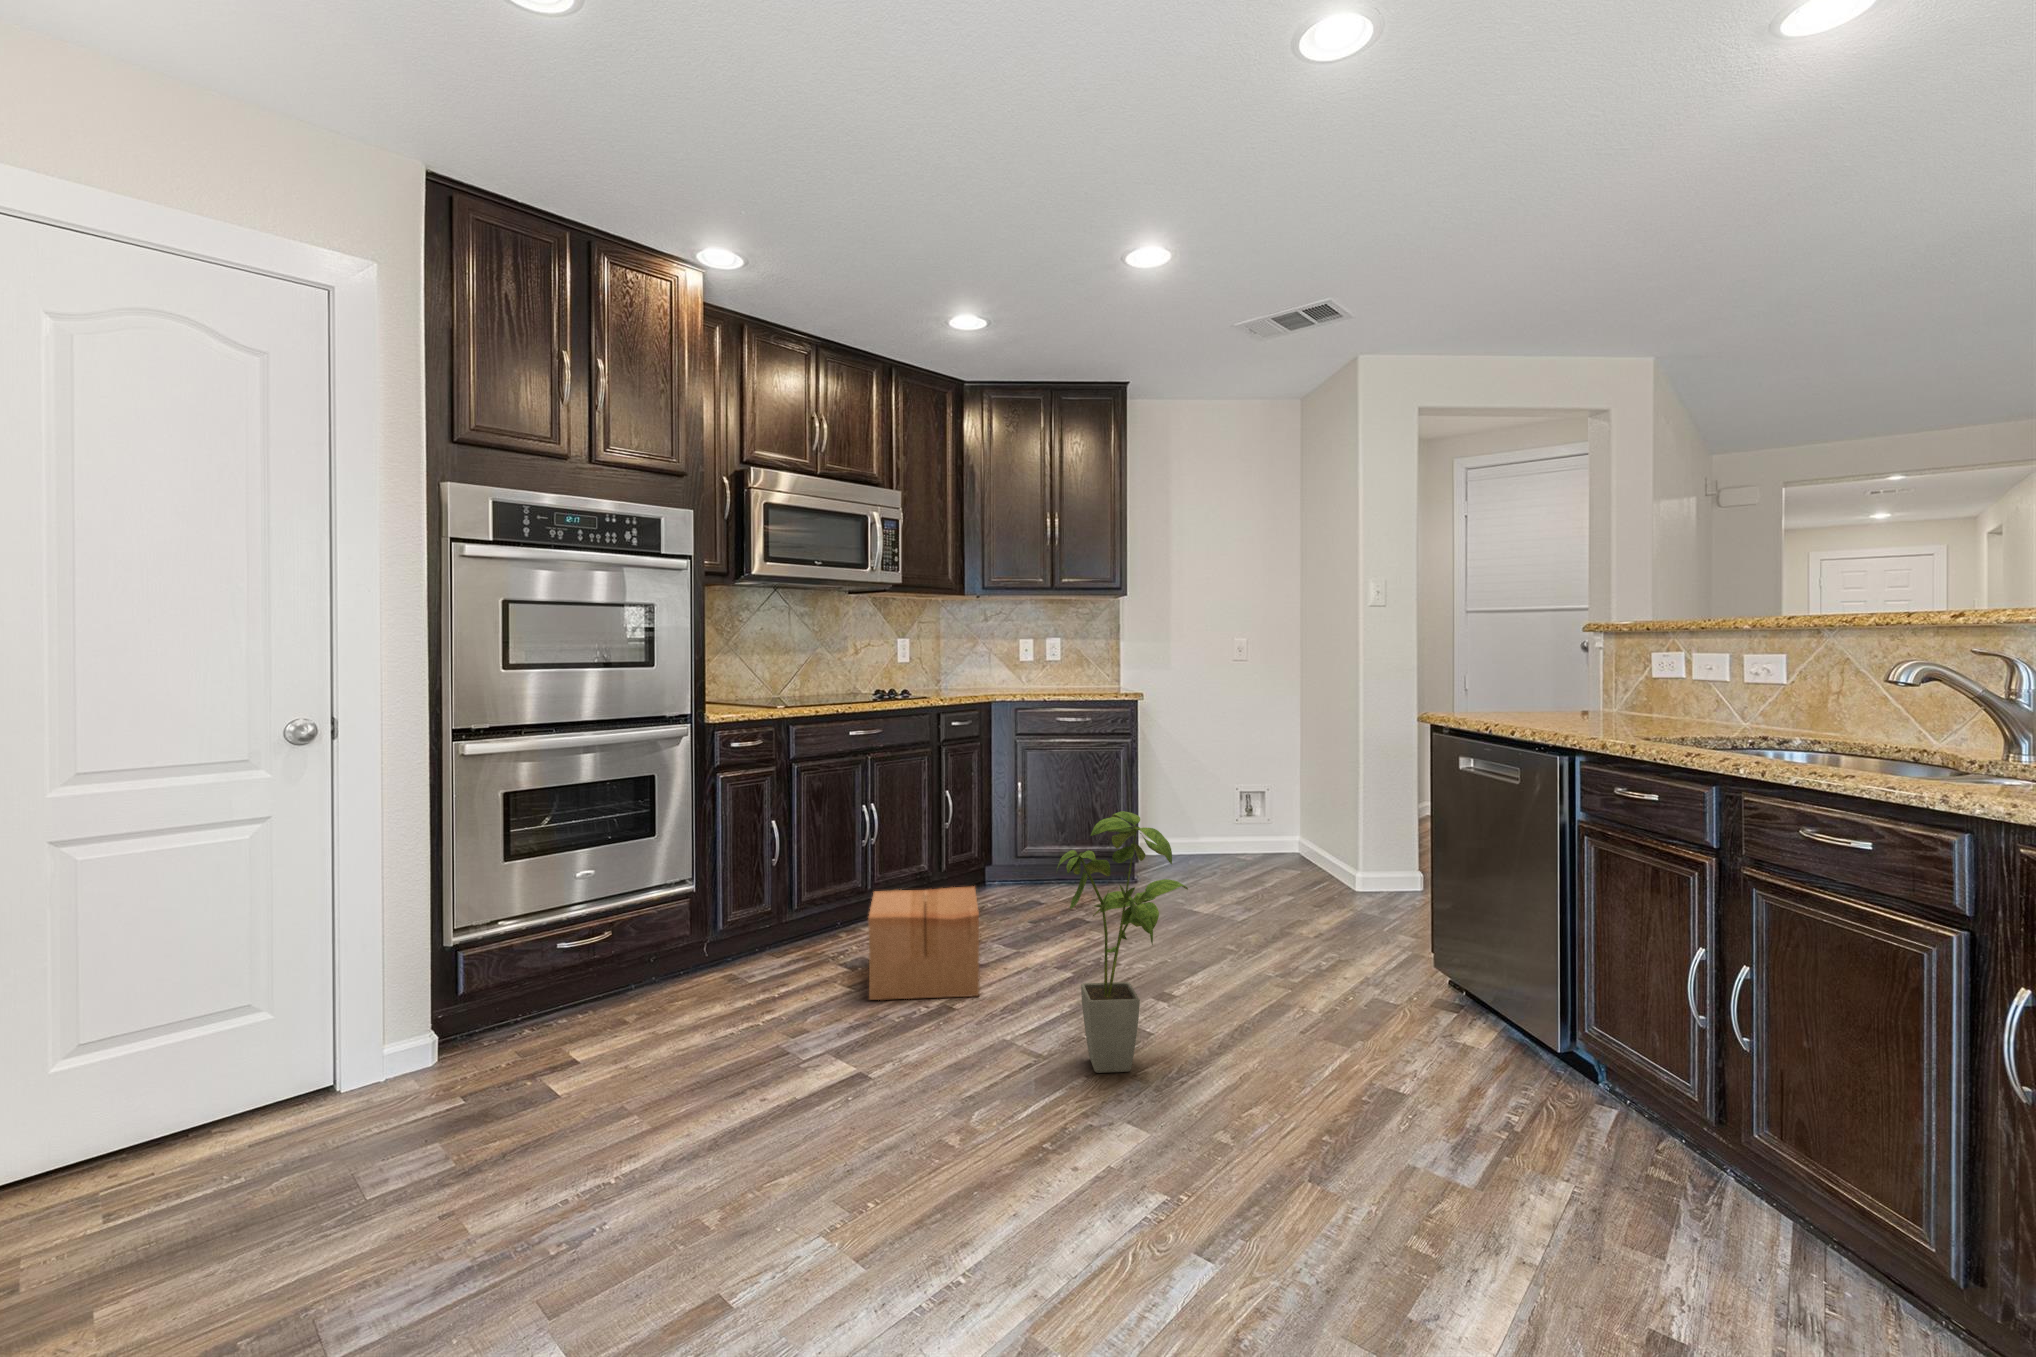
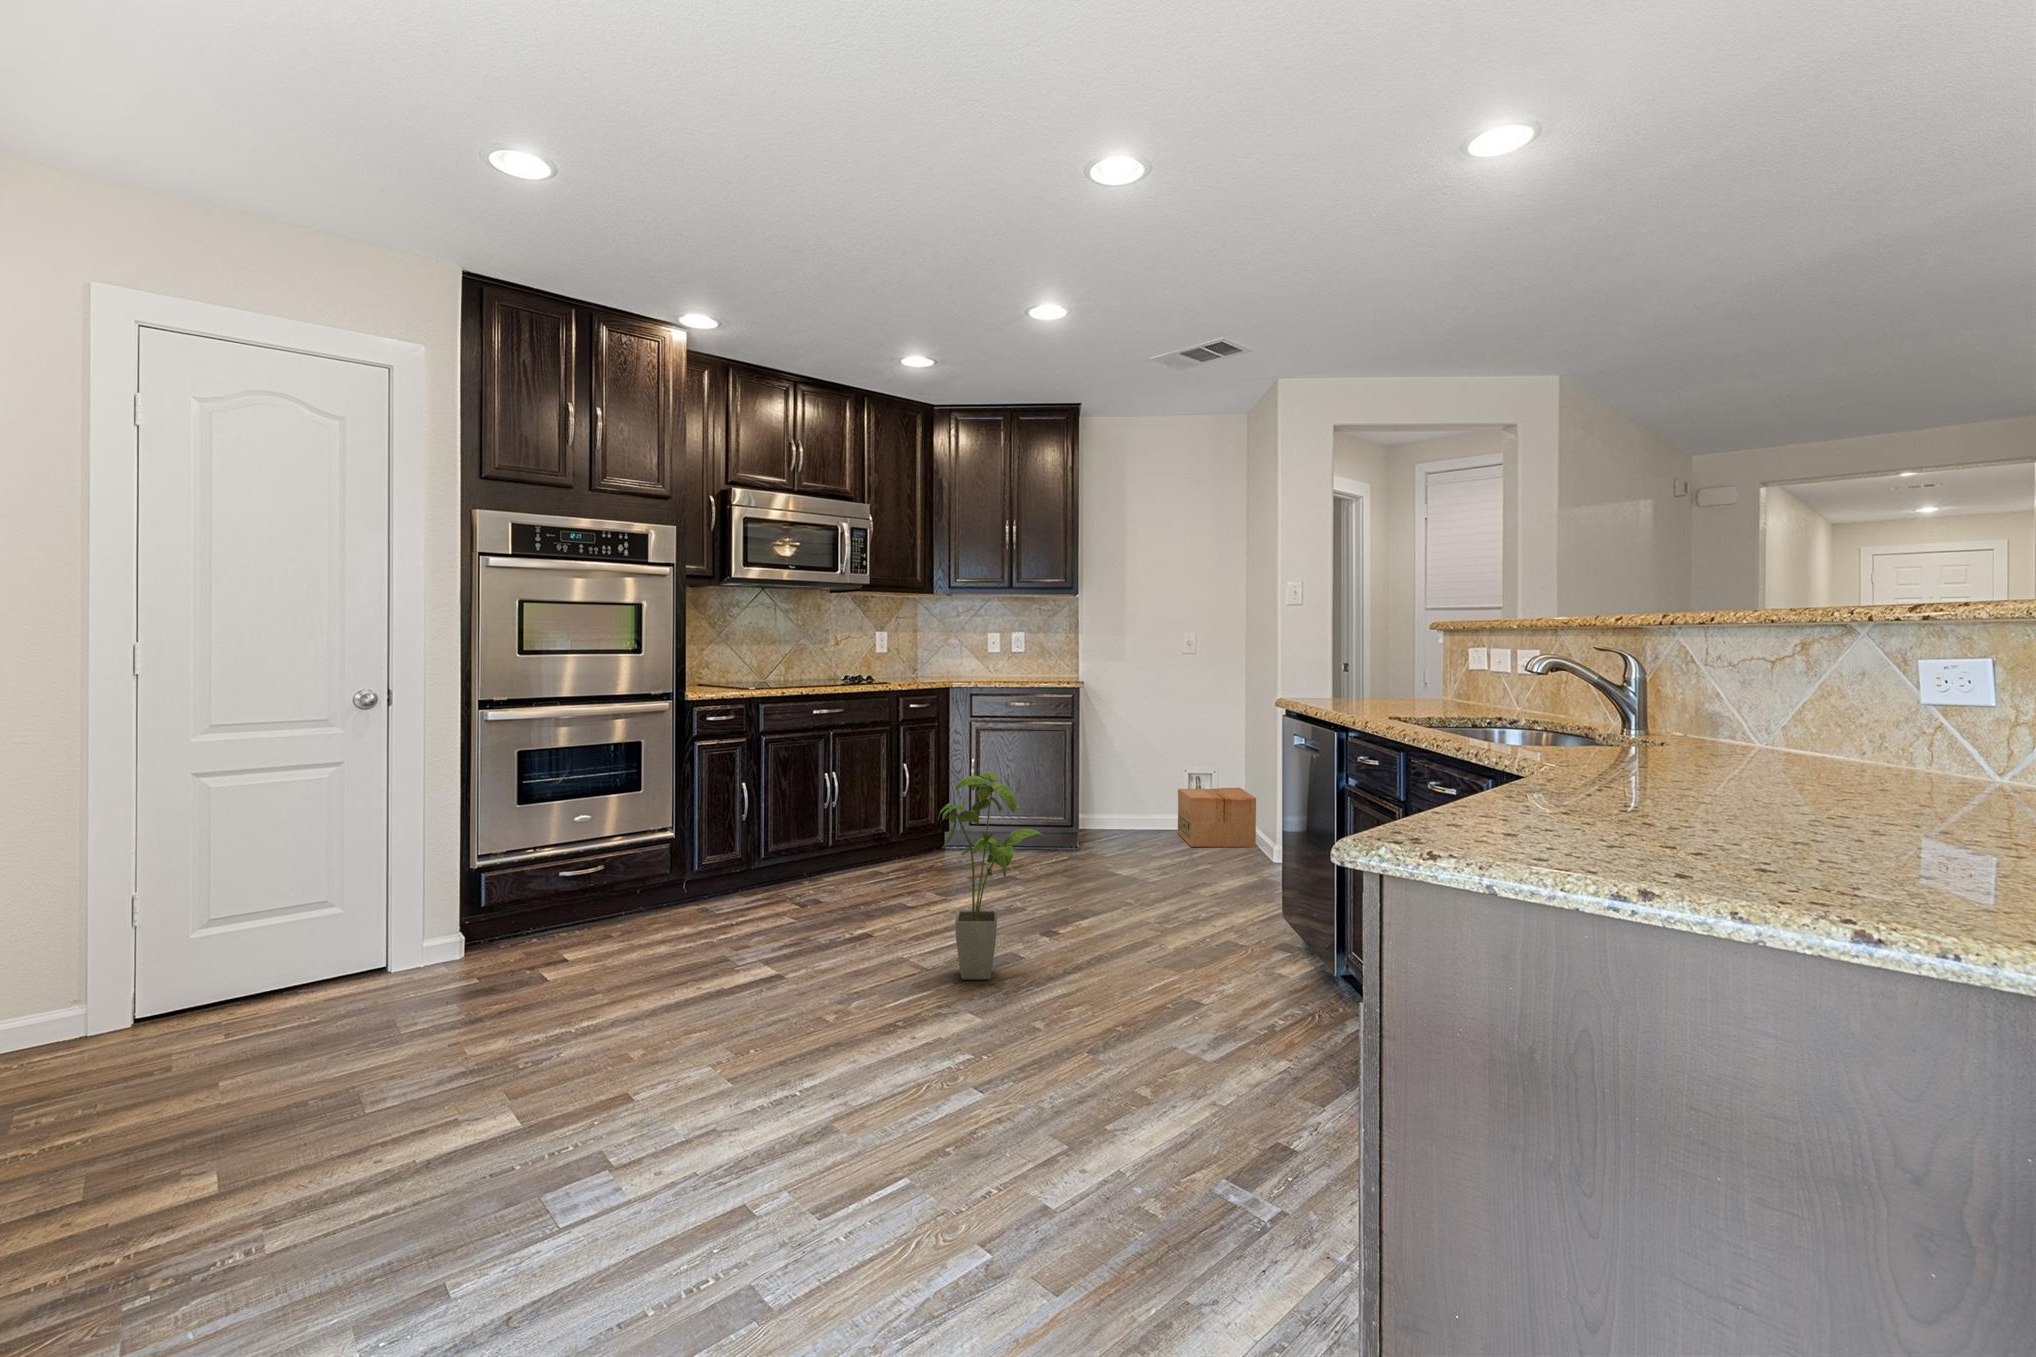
cardboard box: present [868,887,979,1000] -> present [1178,788,1256,847]

